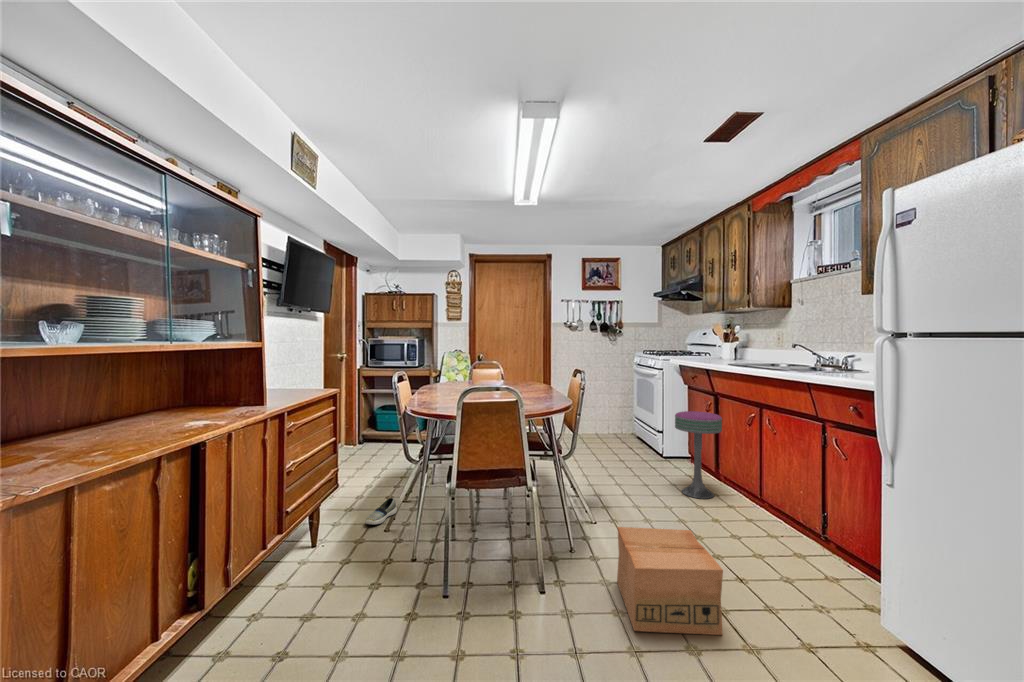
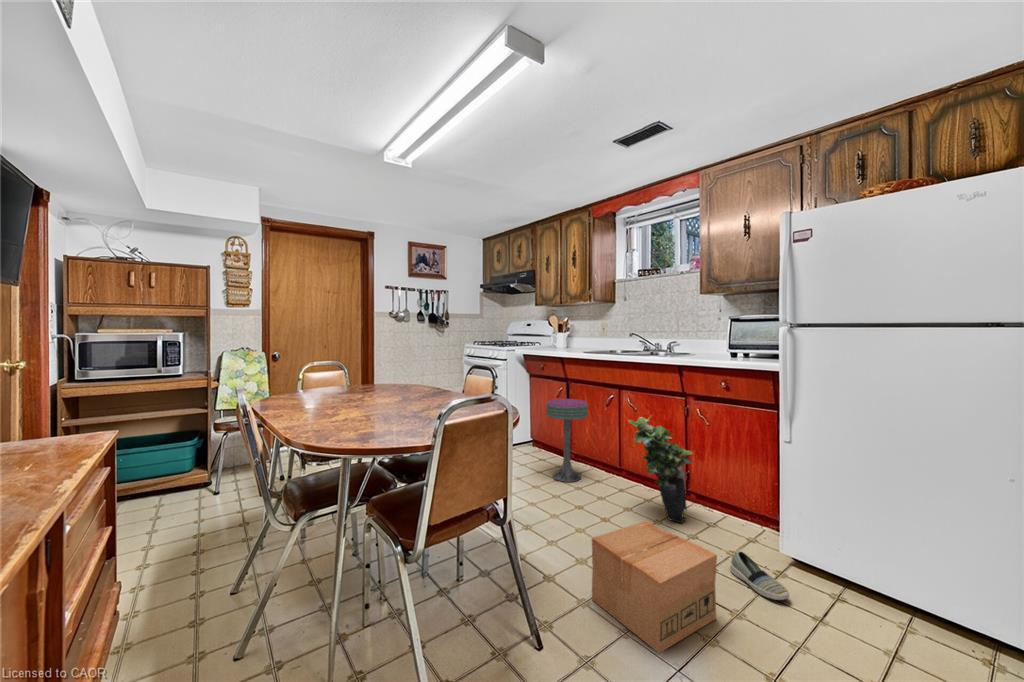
potted plant: none [732,436,809,561] -> present [629,417,693,523]
shoe: present [365,498,397,525] -> present [730,551,789,600]

